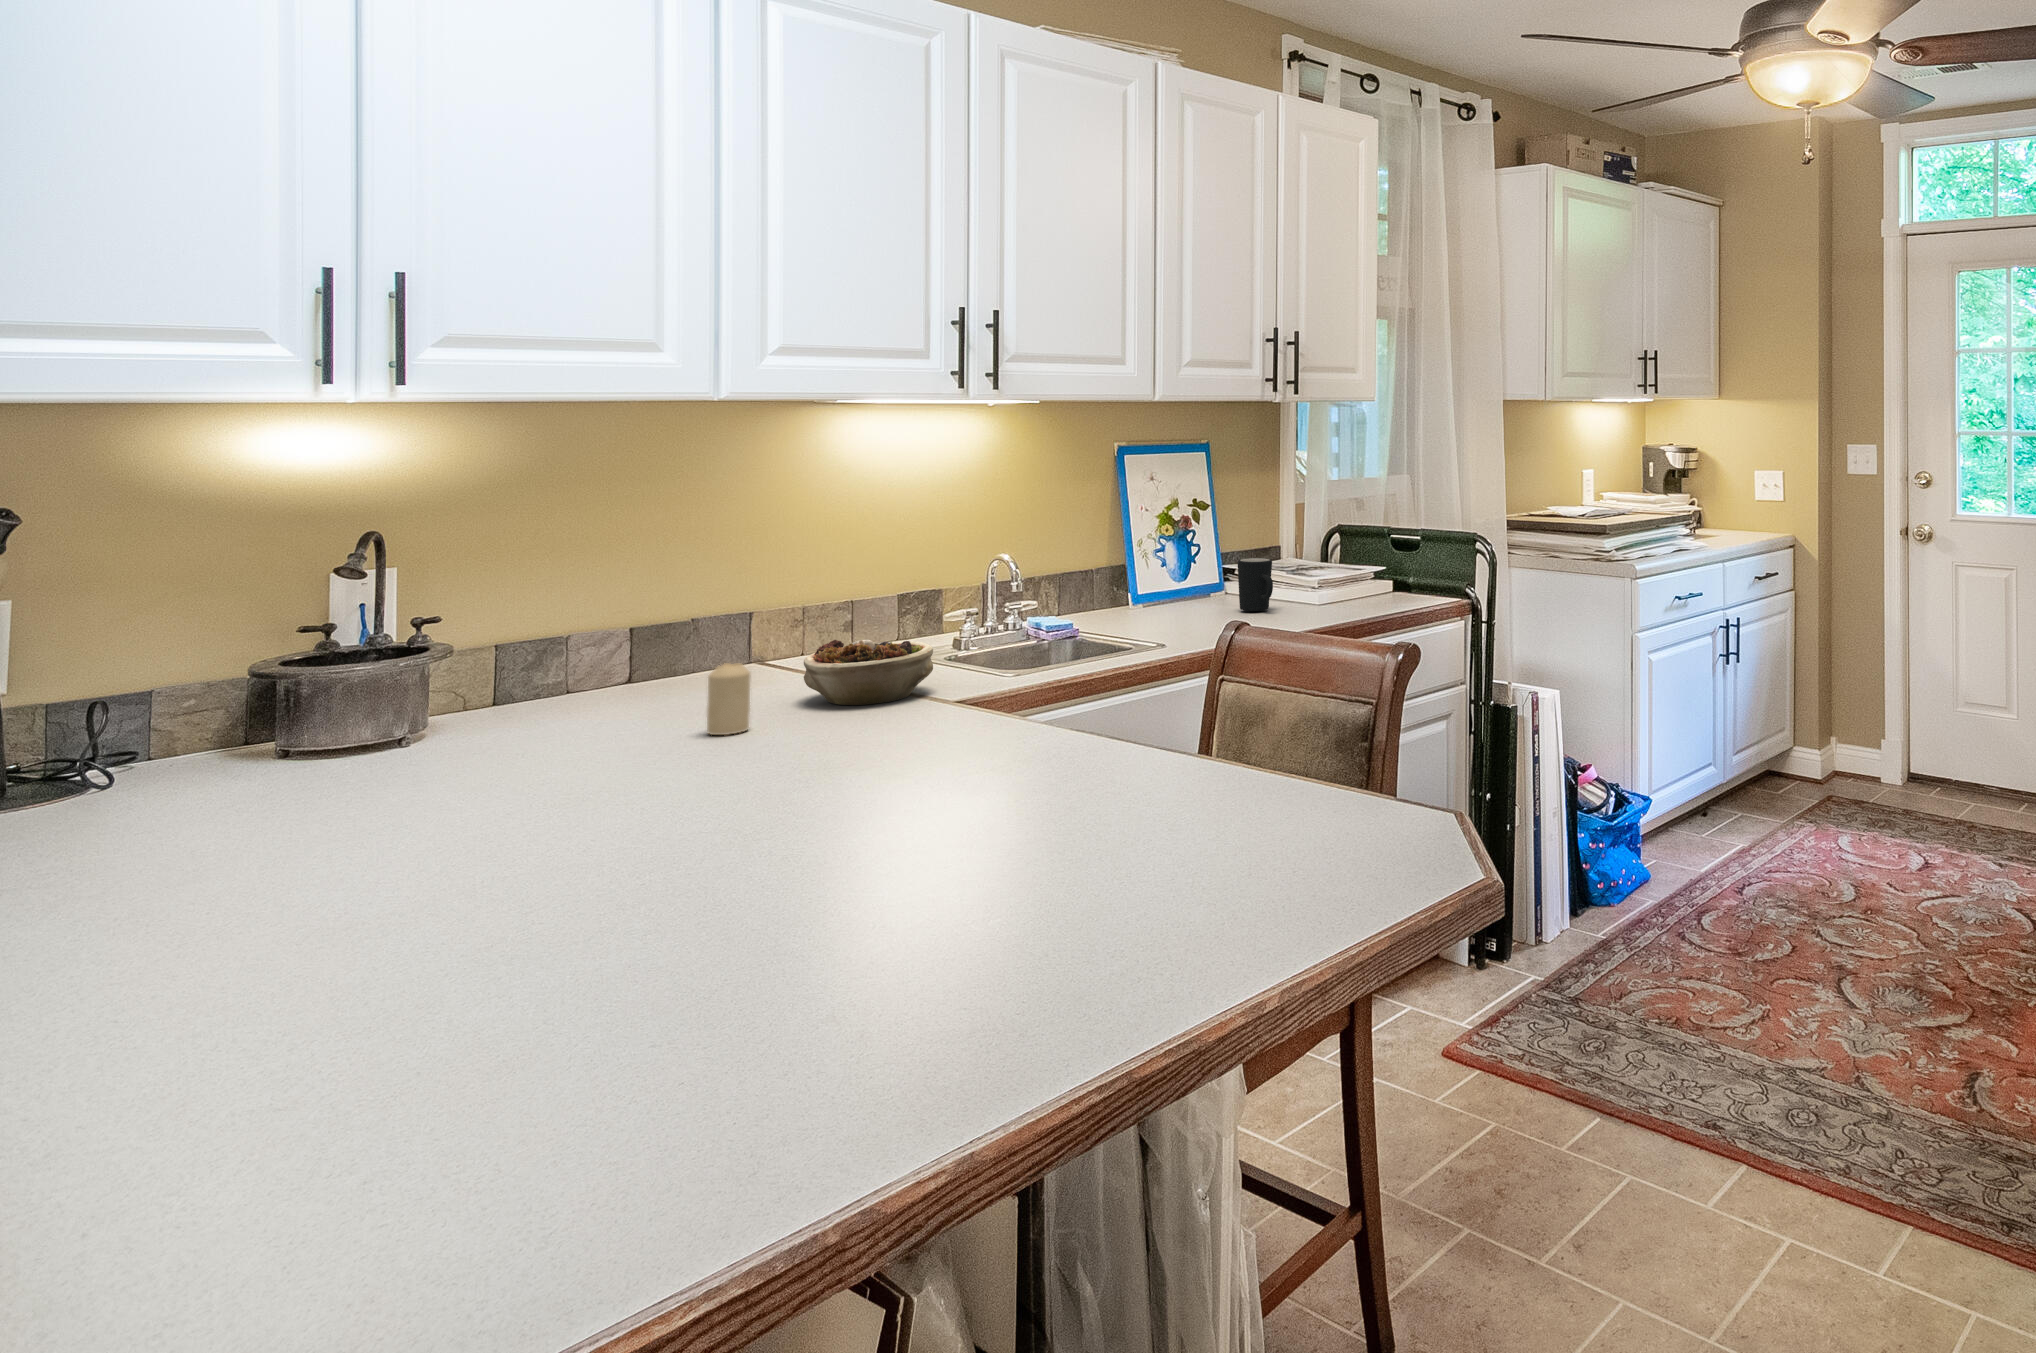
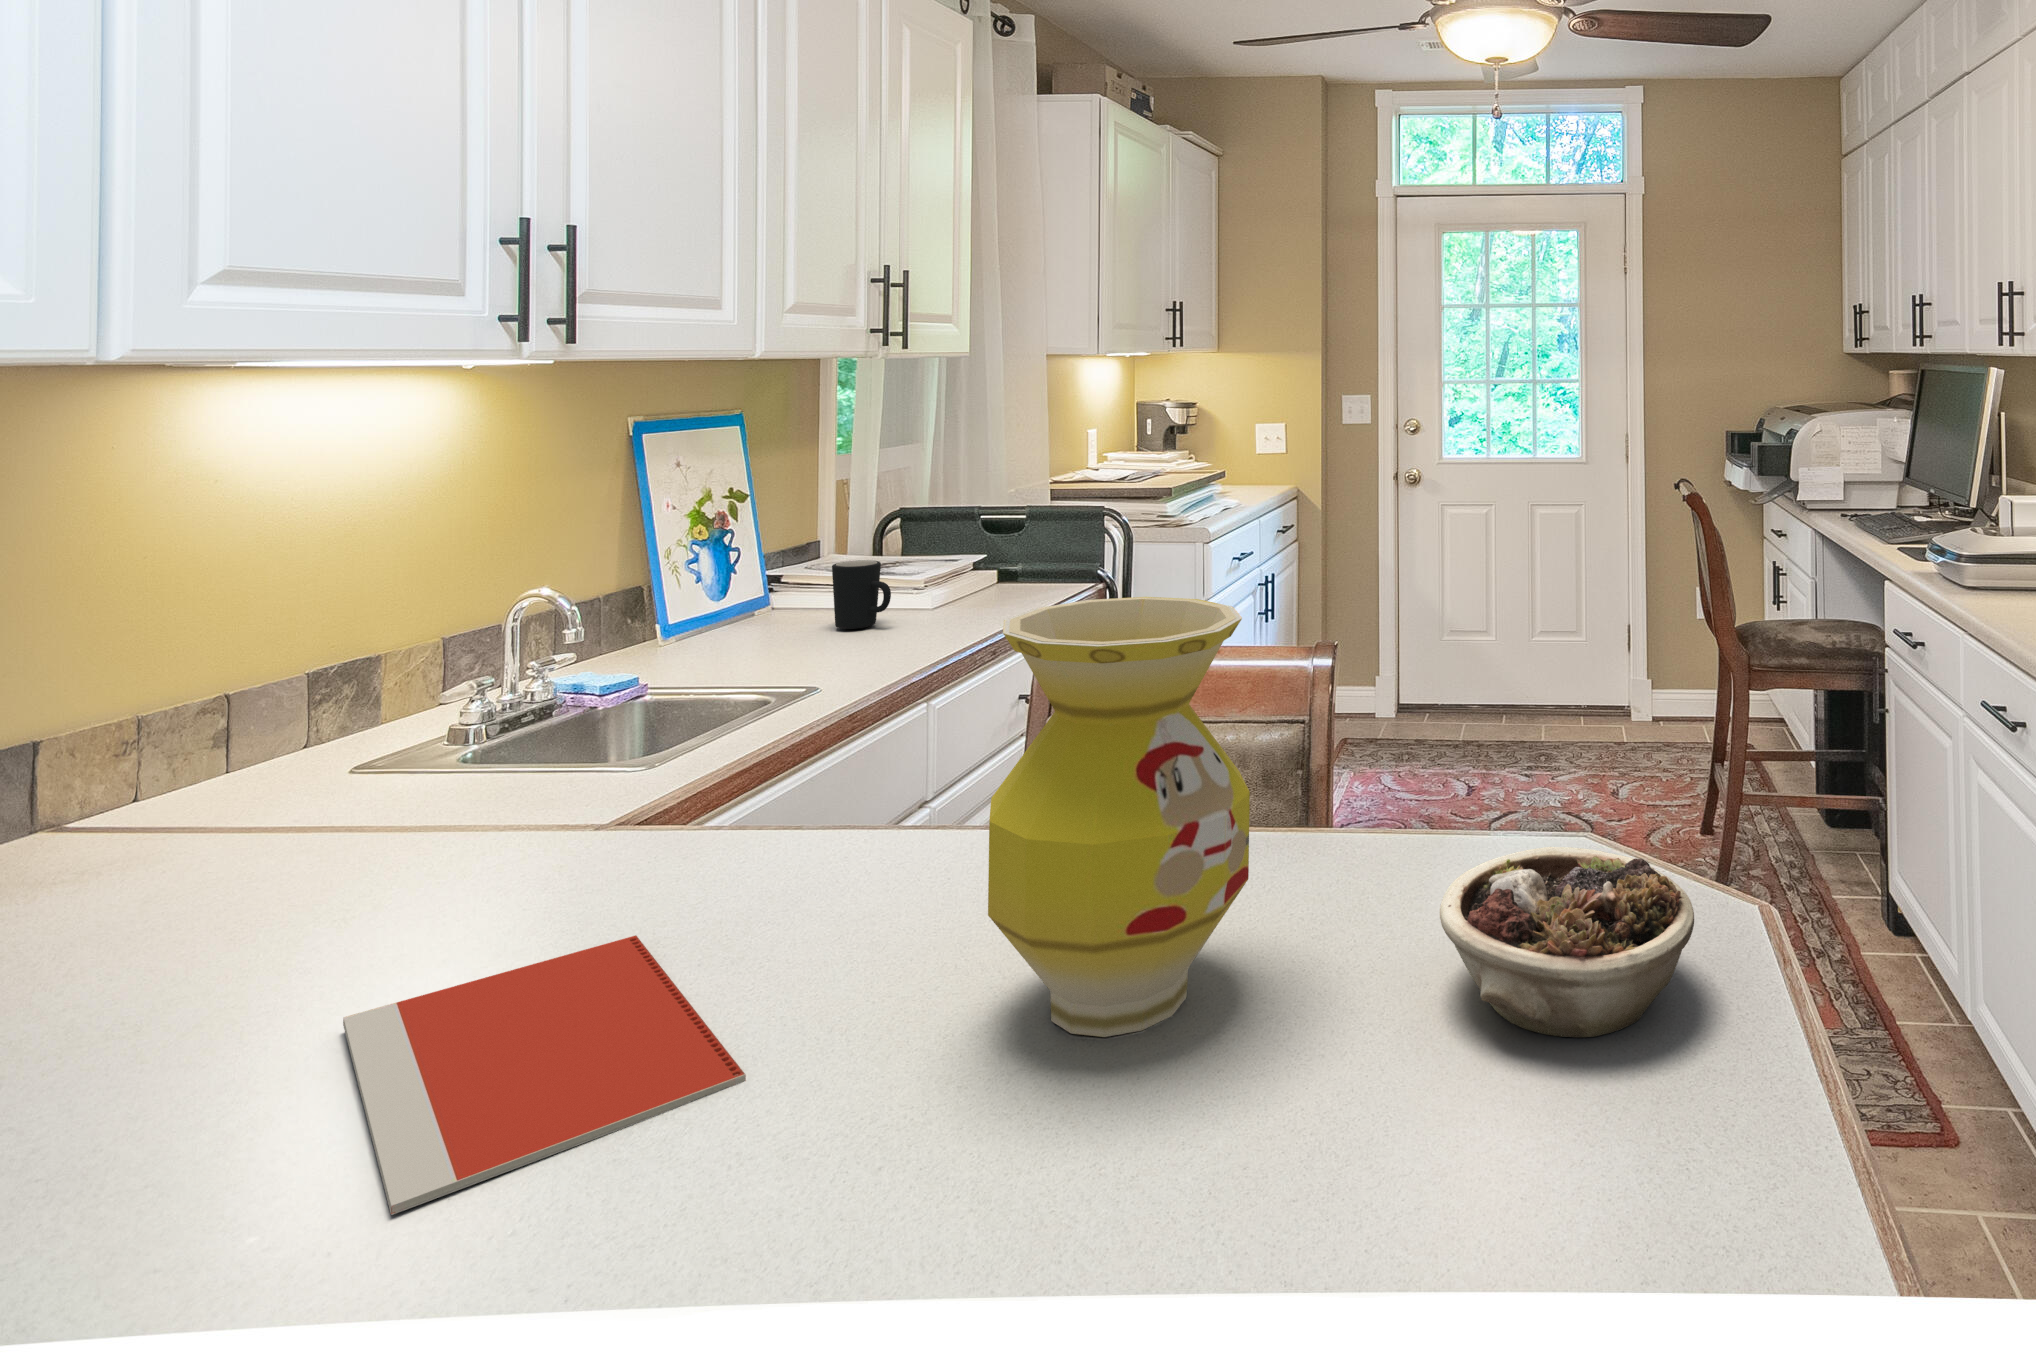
vase: none [948,544,1123,820] -> present [988,597,1250,1037]
succulent planter: present [804,640,933,705] -> present [1440,847,1694,1037]
candle: present [707,663,750,735] -> none [165,858,264,1004]
notebook: none [670,740,888,814] -> present [343,935,746,1215]

